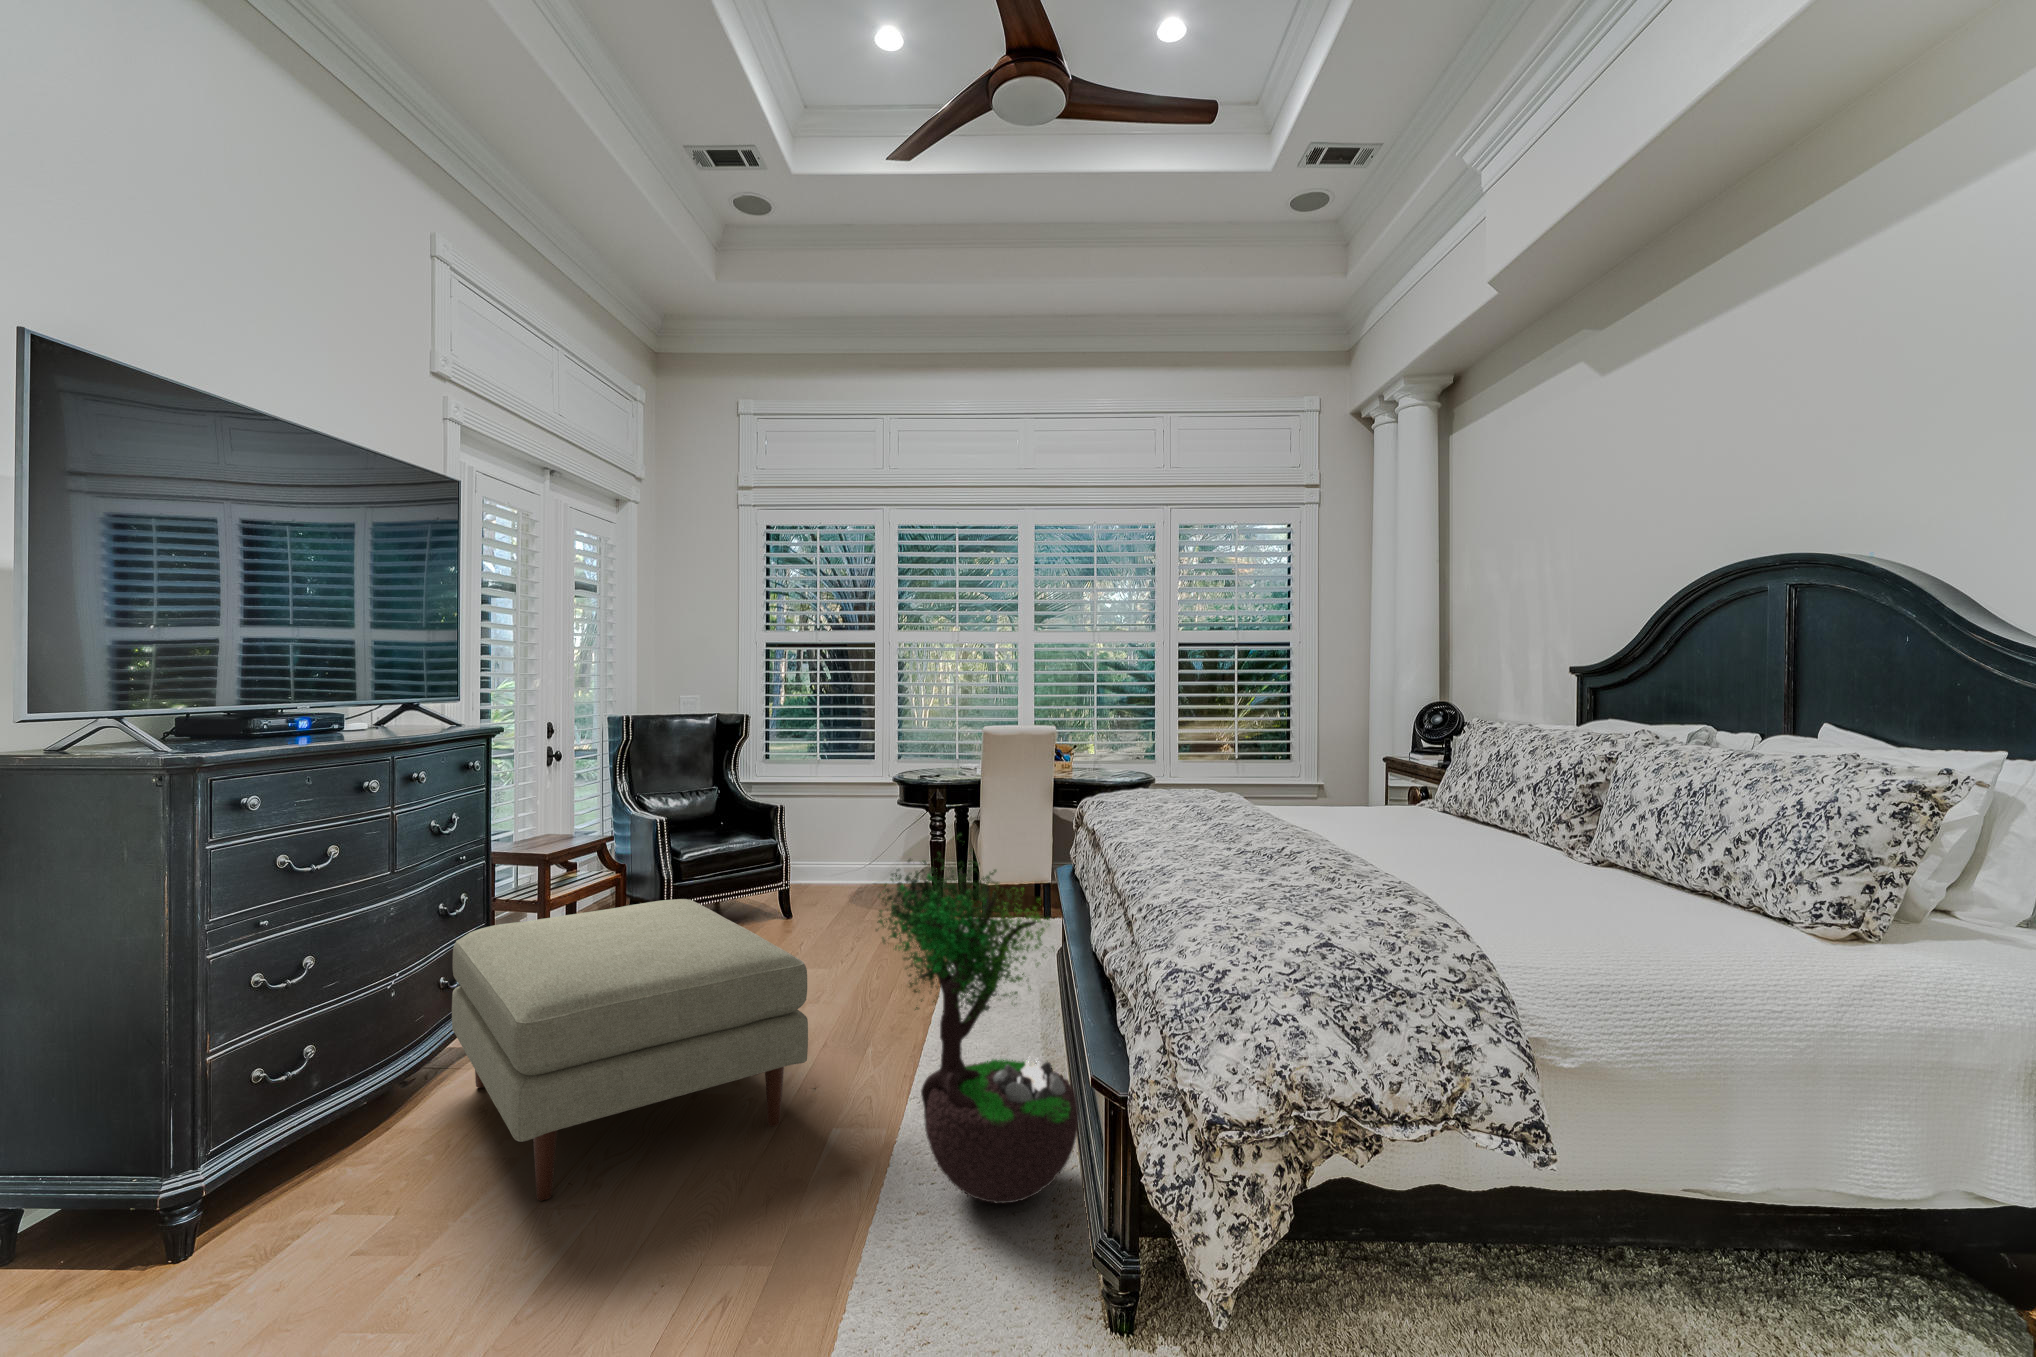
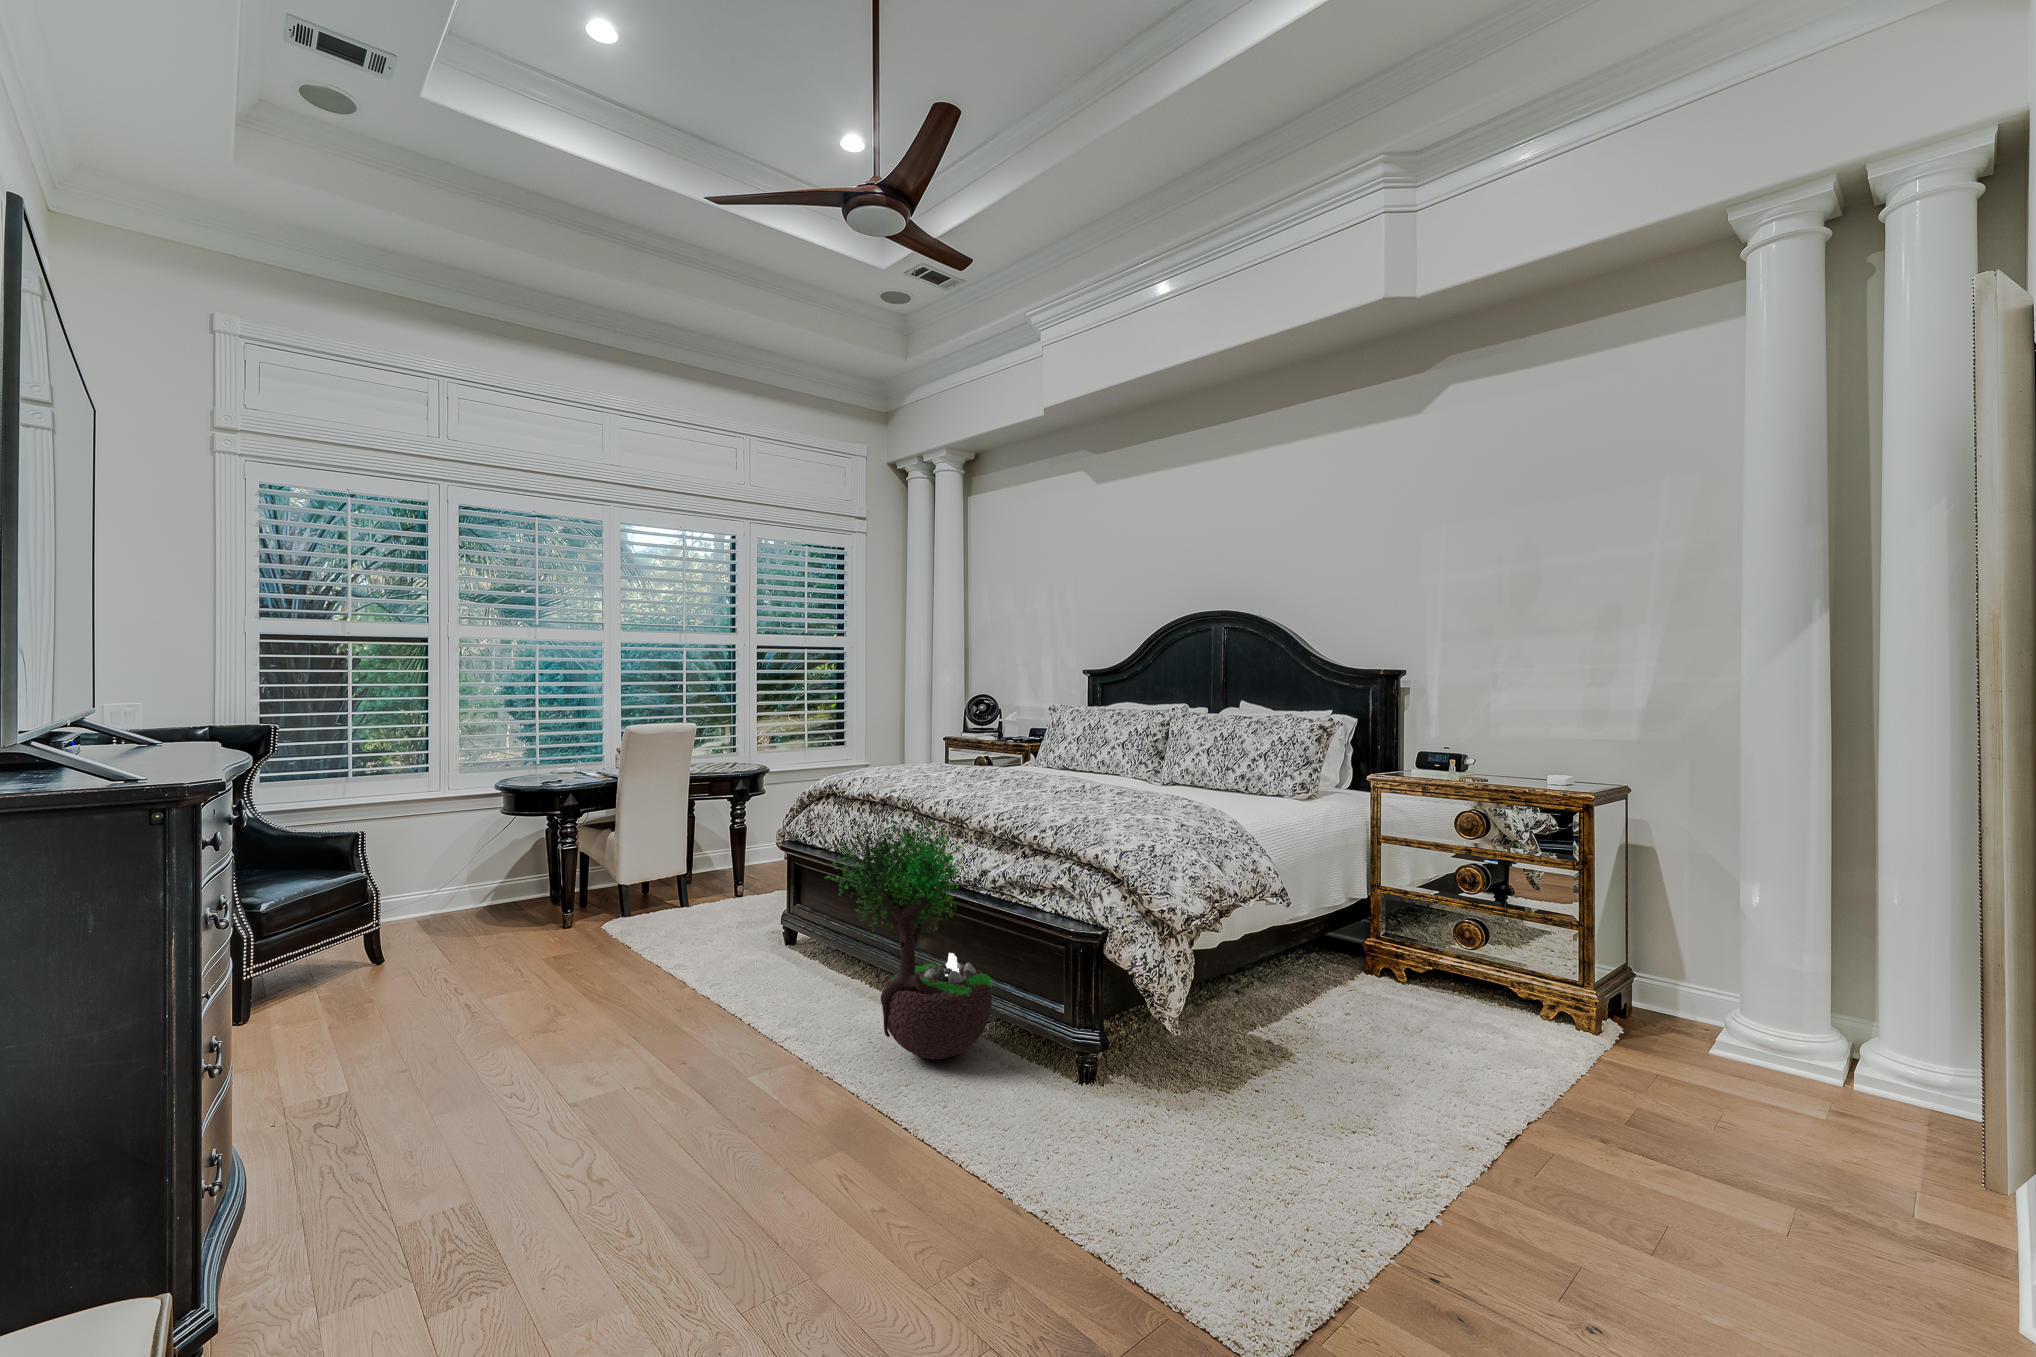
ottoman: present [452,899,808,1200] -> none [303,917,738,1179]

